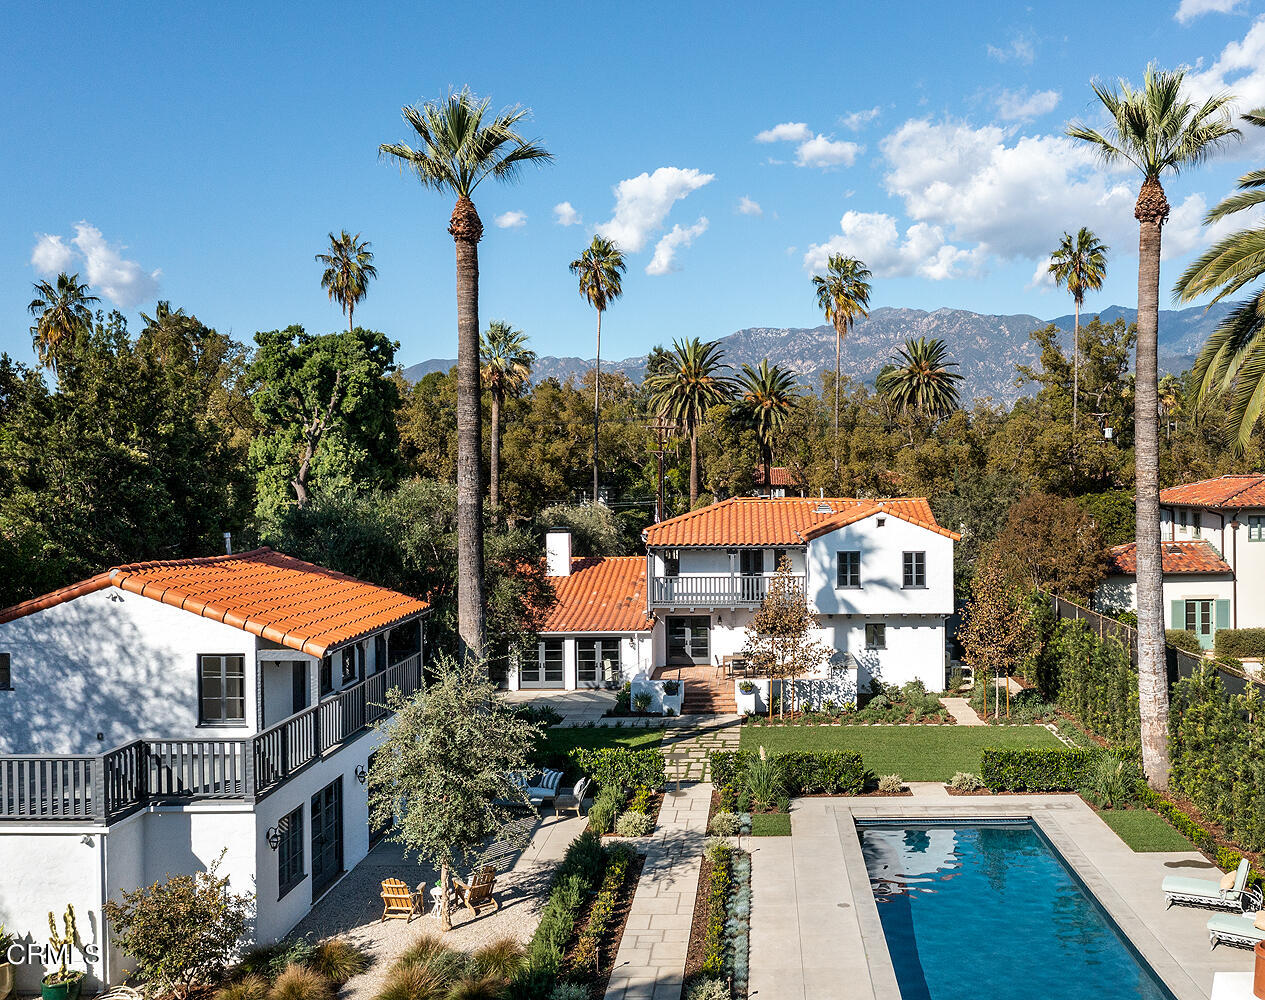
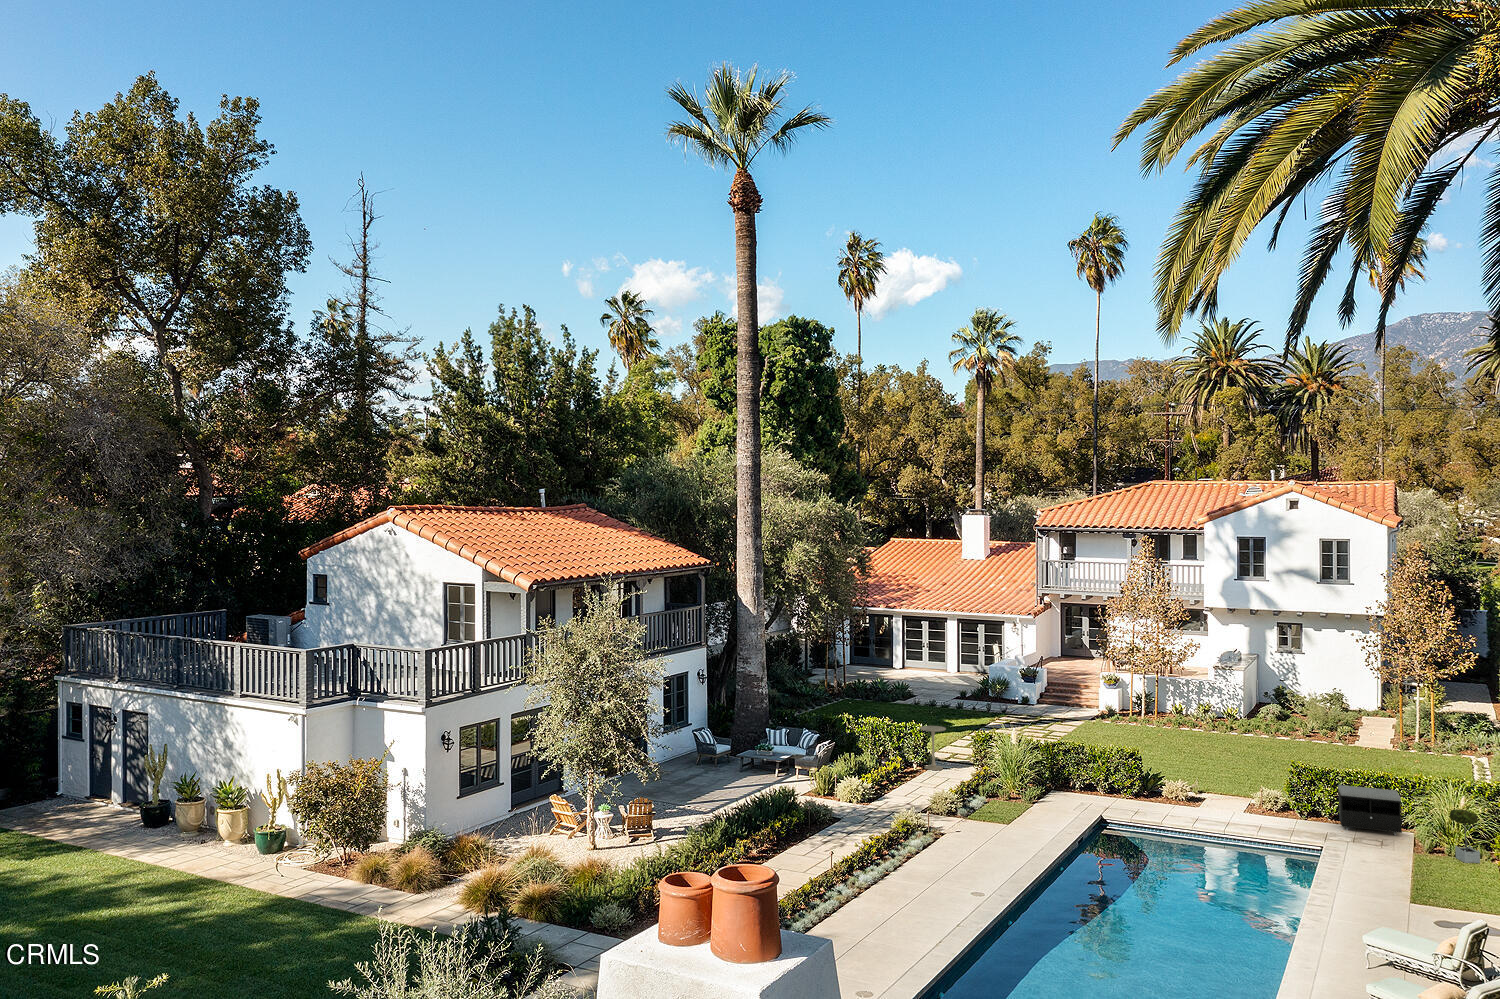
storage bench: none [1016,762,1064,798] -> present [1338,785,1402,835]
potted tree: none [1105,771,1125,810] -> present [1450,809,1480,863]

